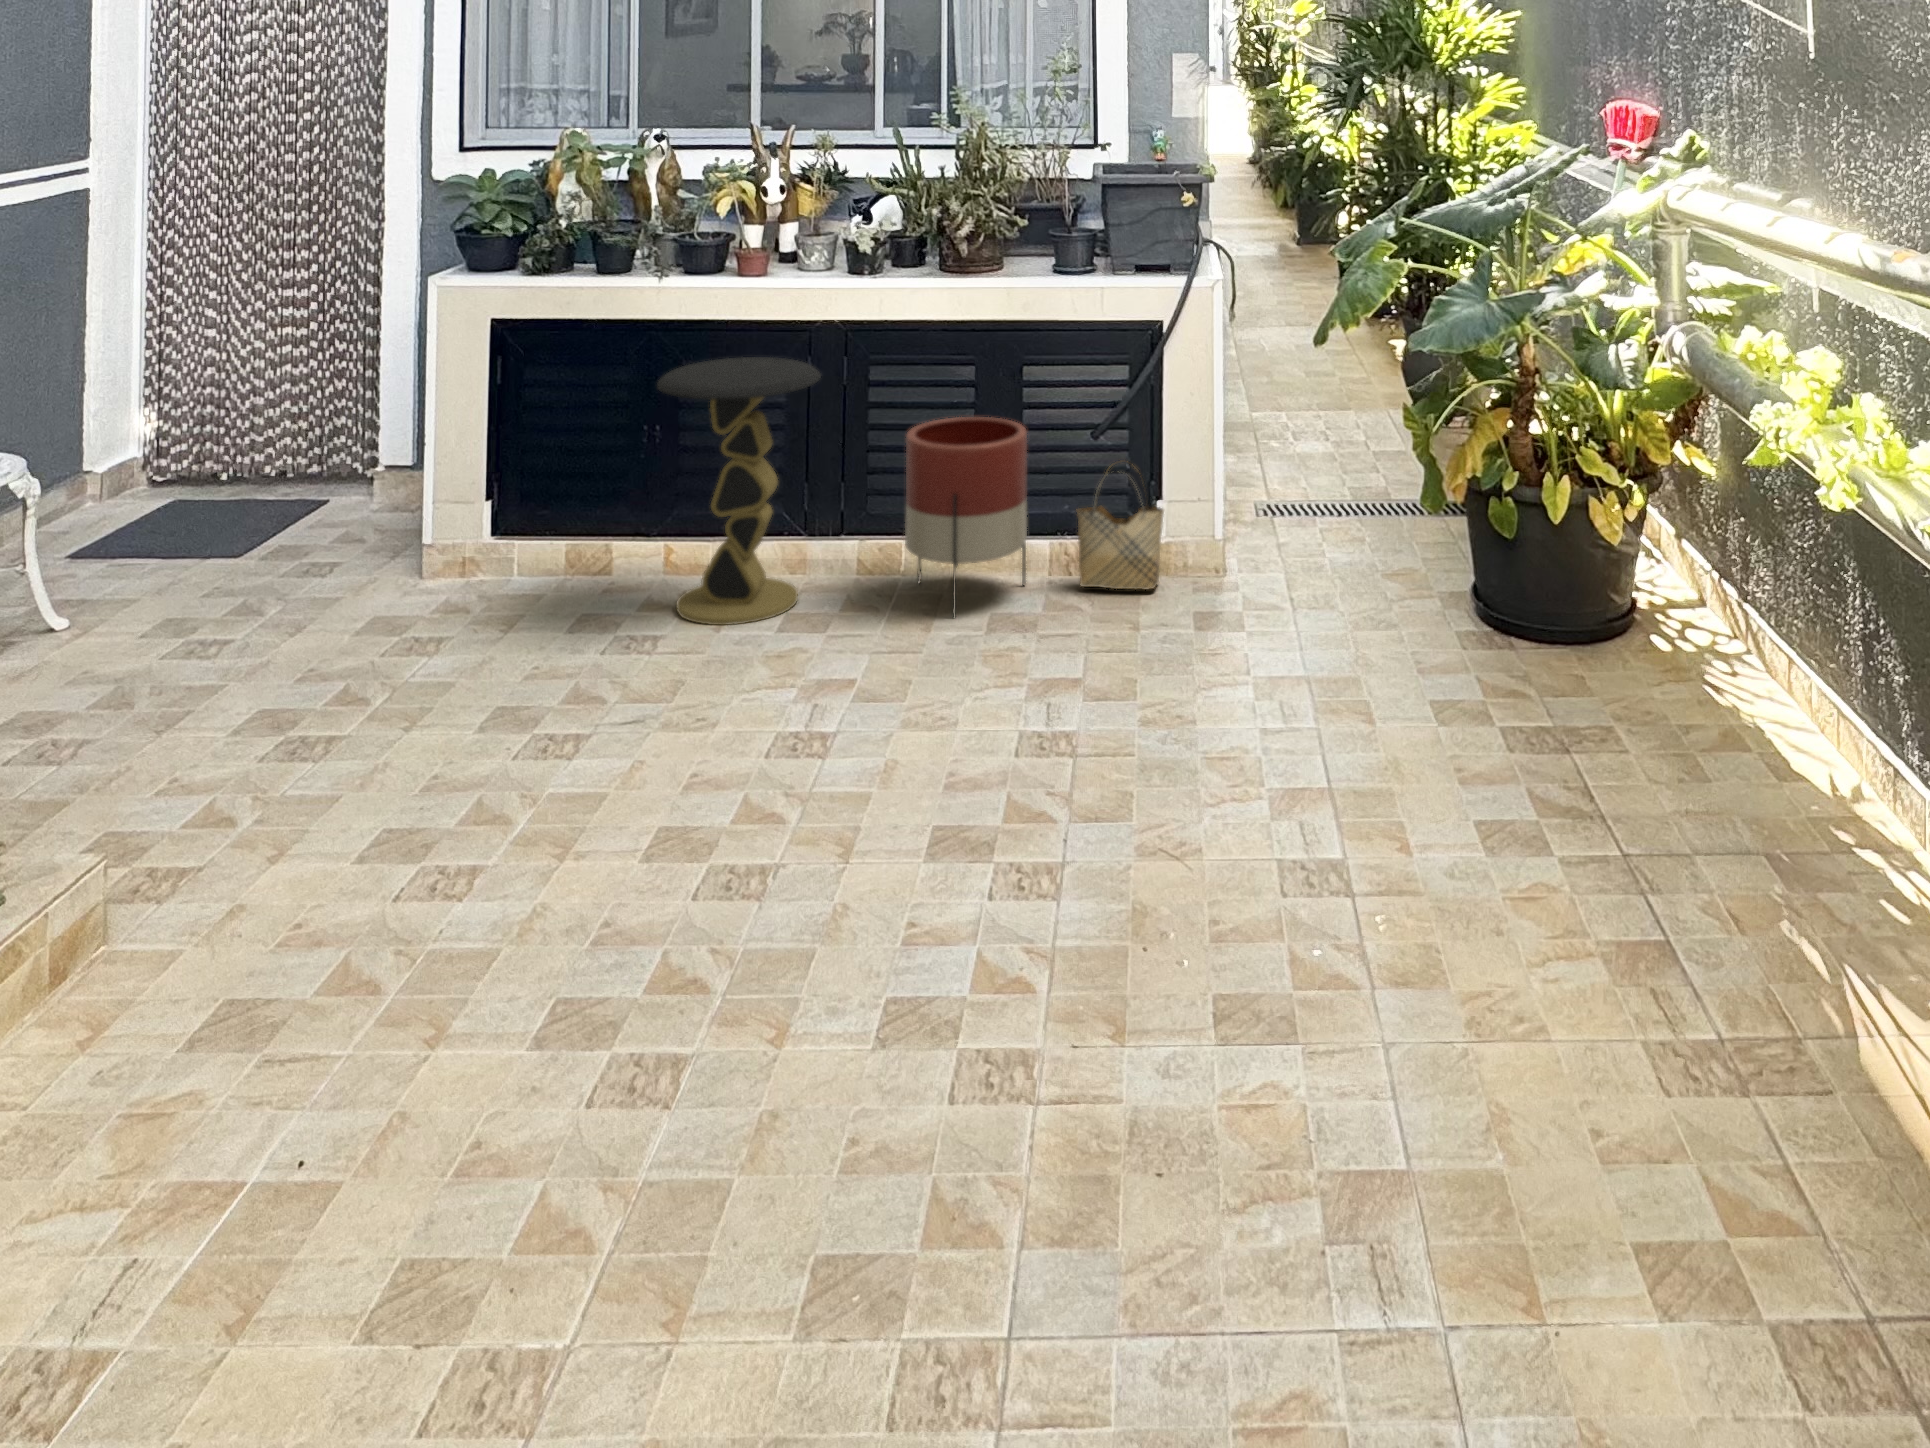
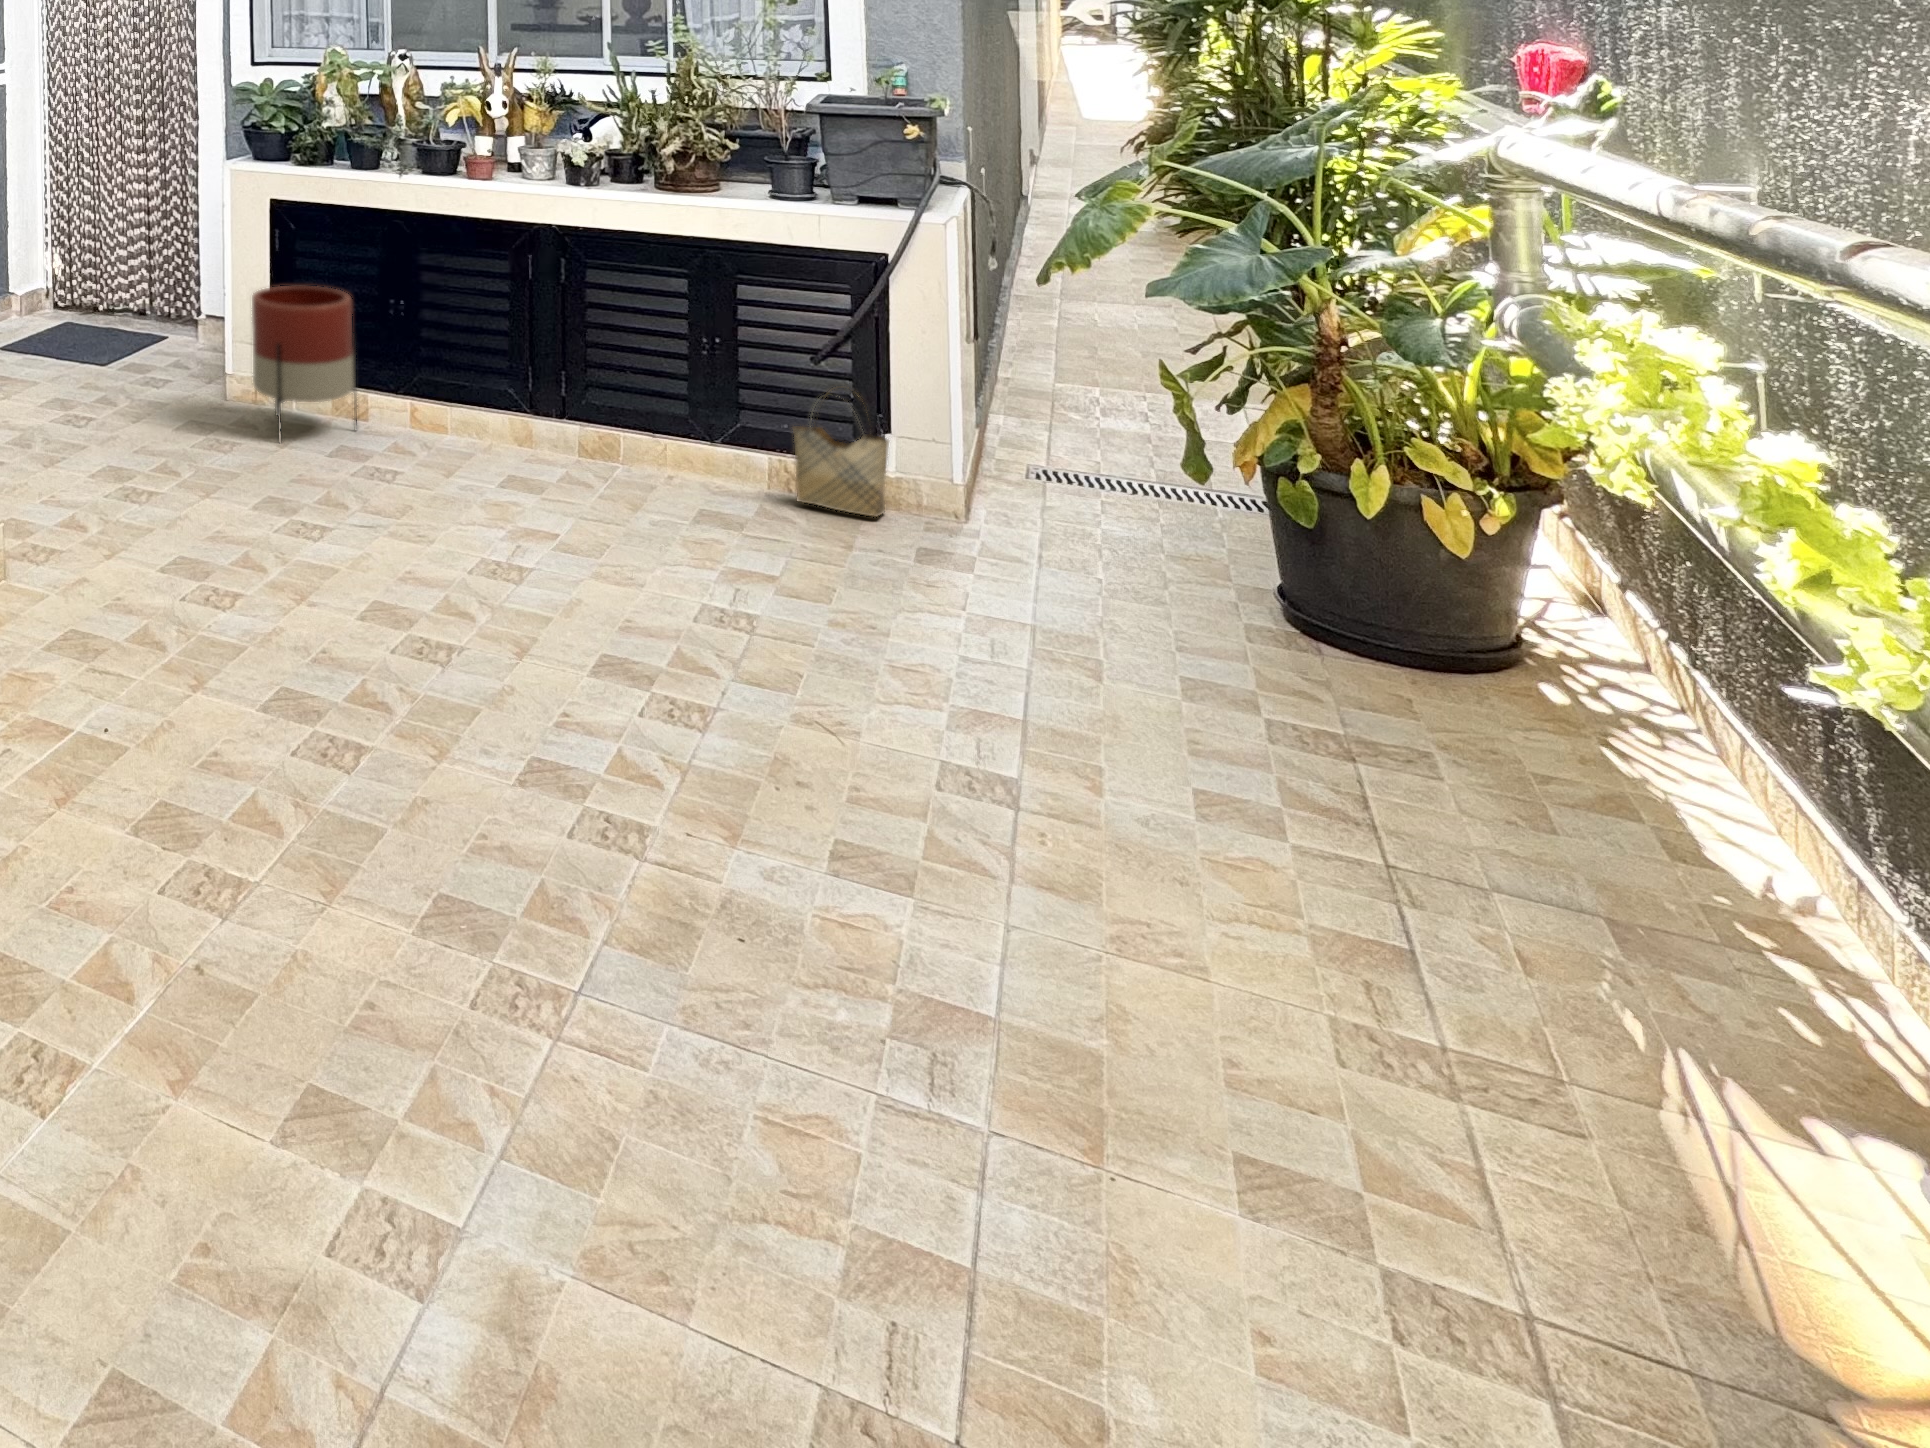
side table: present [657,357,821,625] -> none [393,249,536,478]
planter: present [905,417,1027,617] -> present [252,286,356,428]

